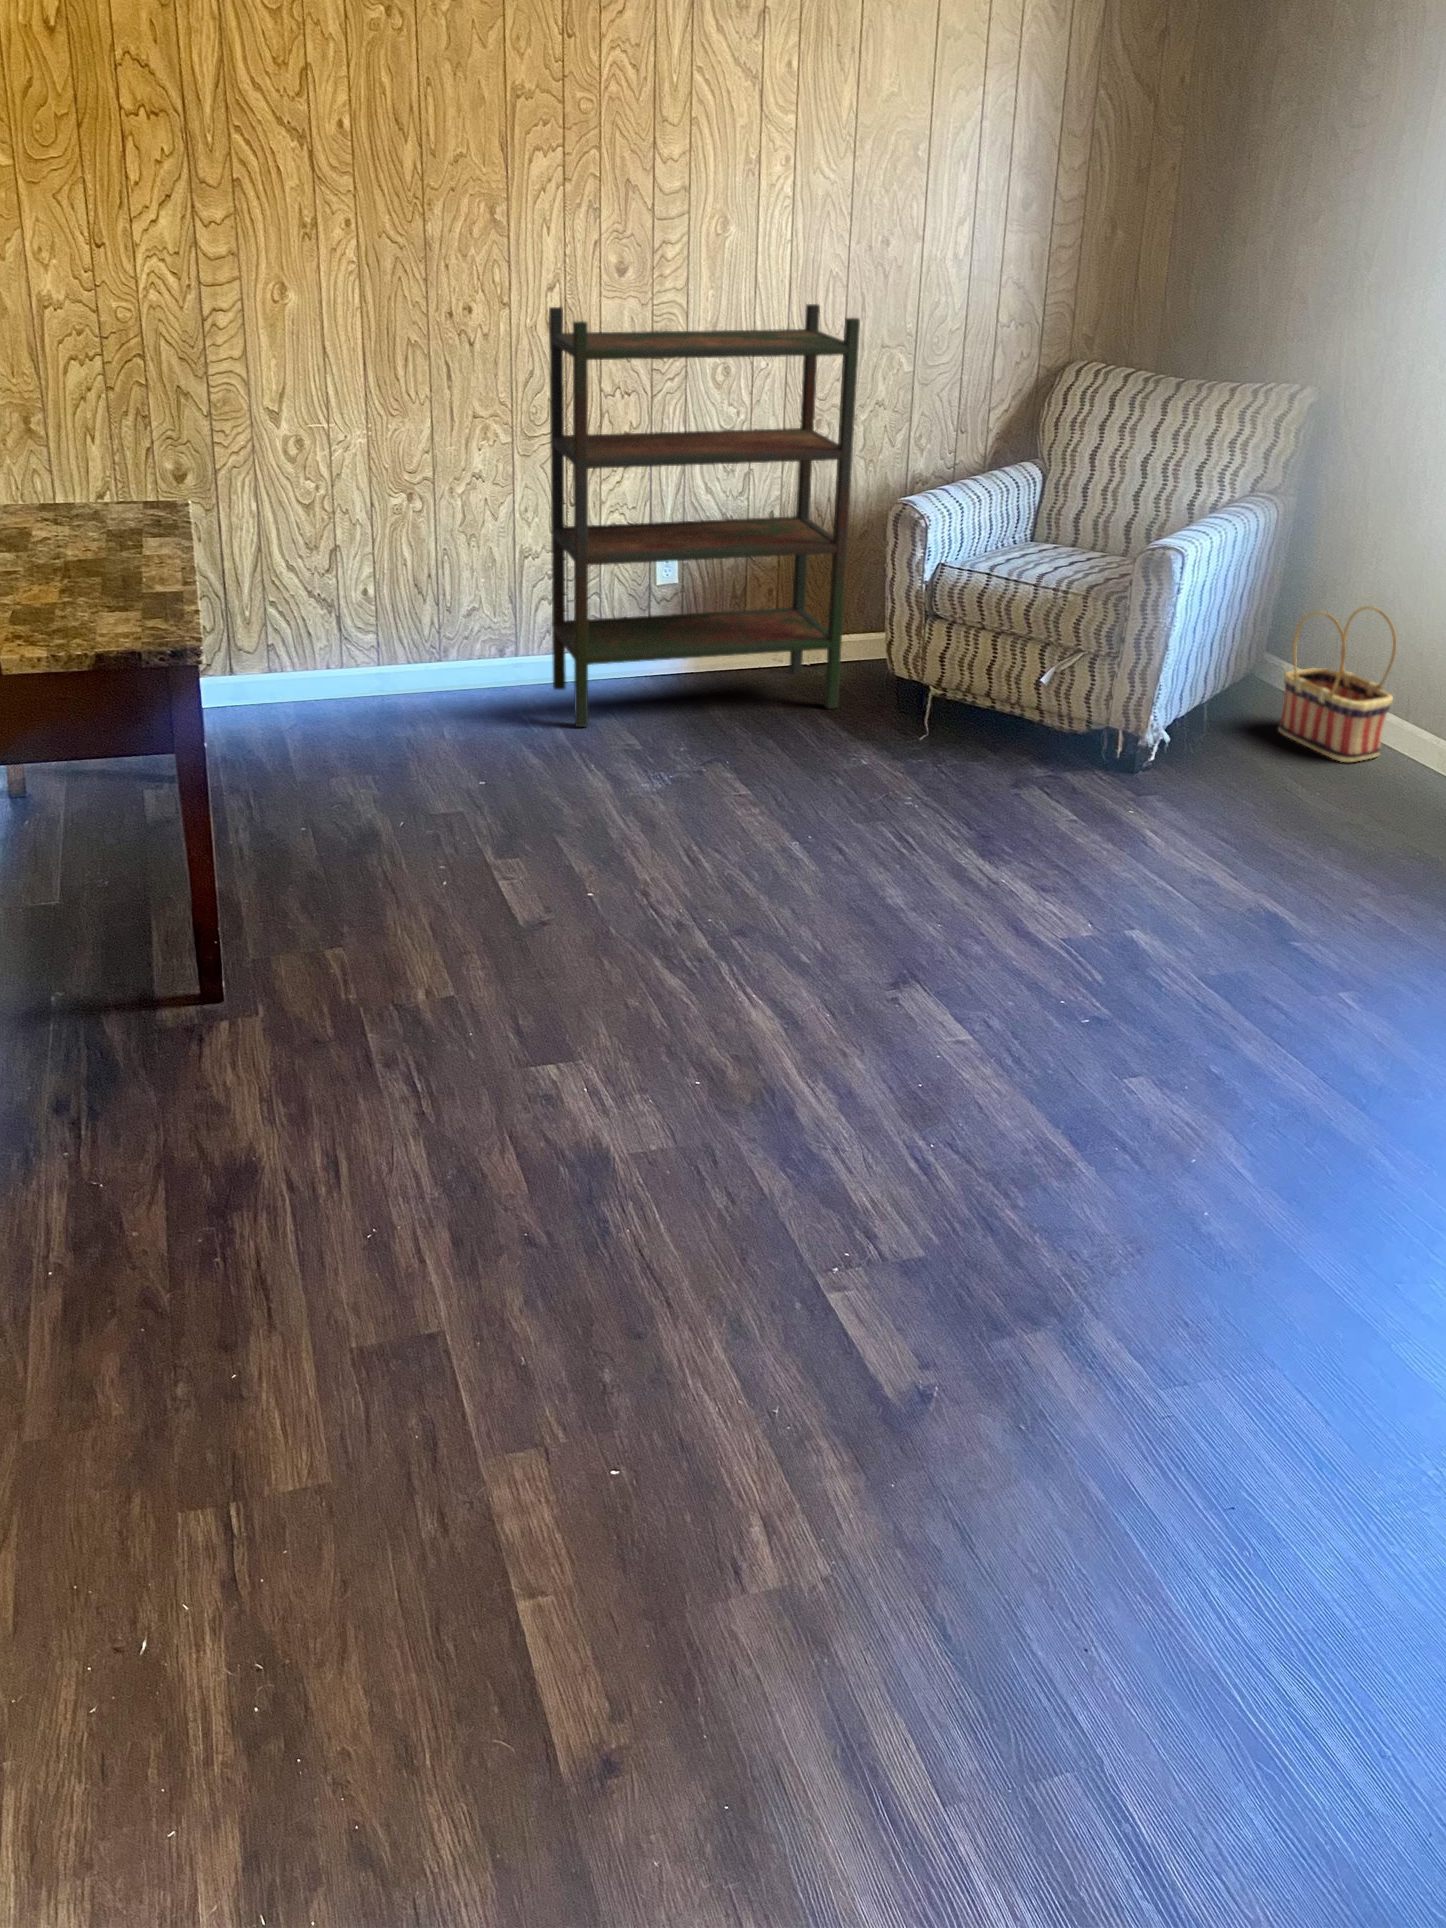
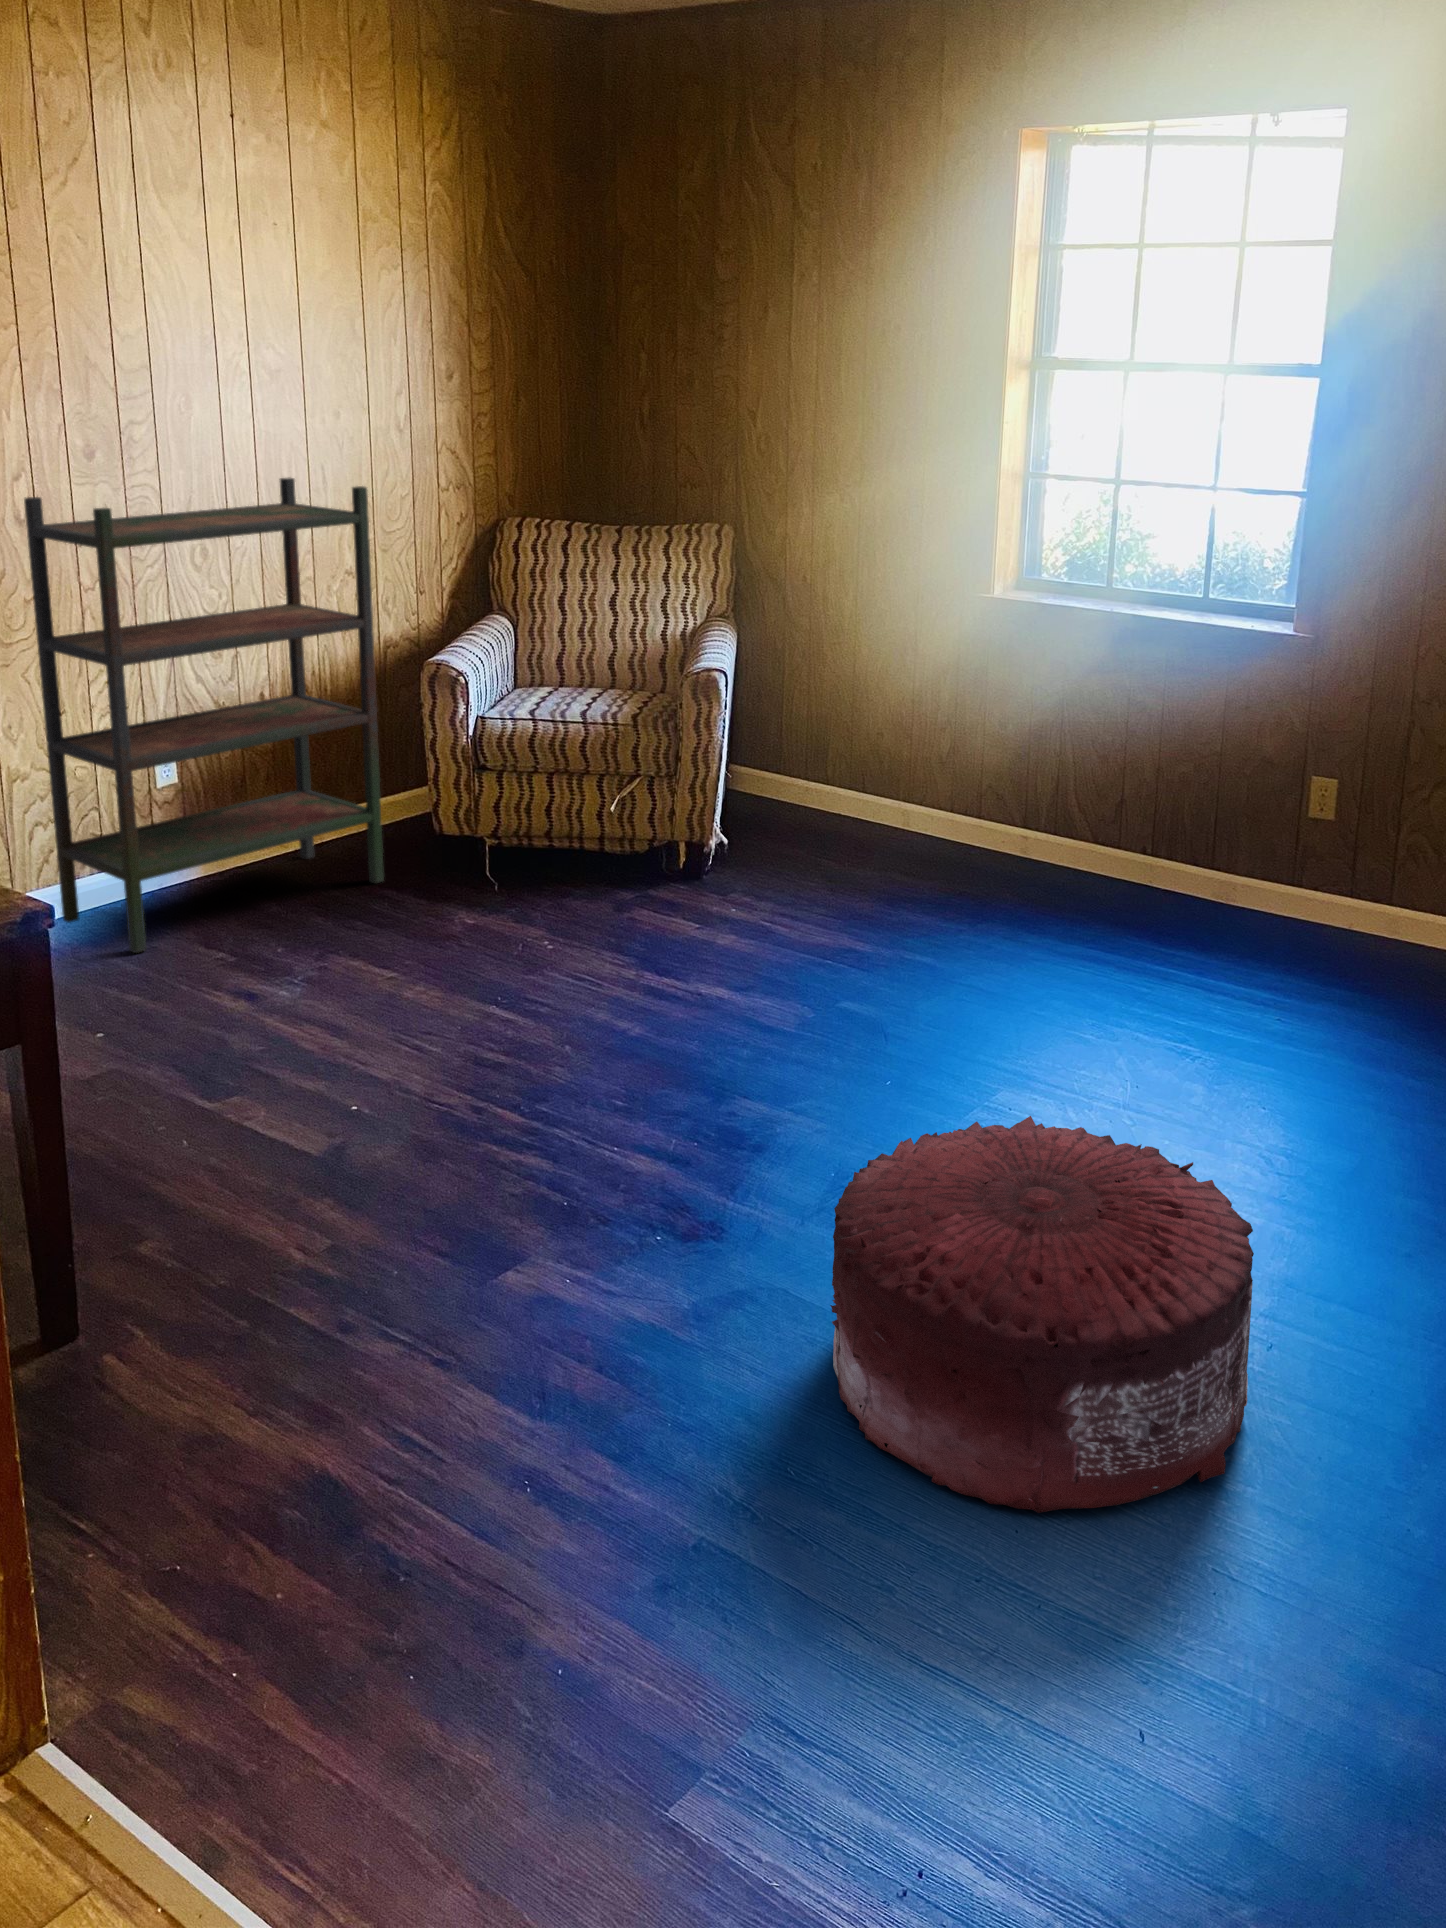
basket: present [1278,606,1396,762] -> none [768,702,866,839]
pouf: none [704,1080,1183,1553] -> present [830,1116,1254,1513]

